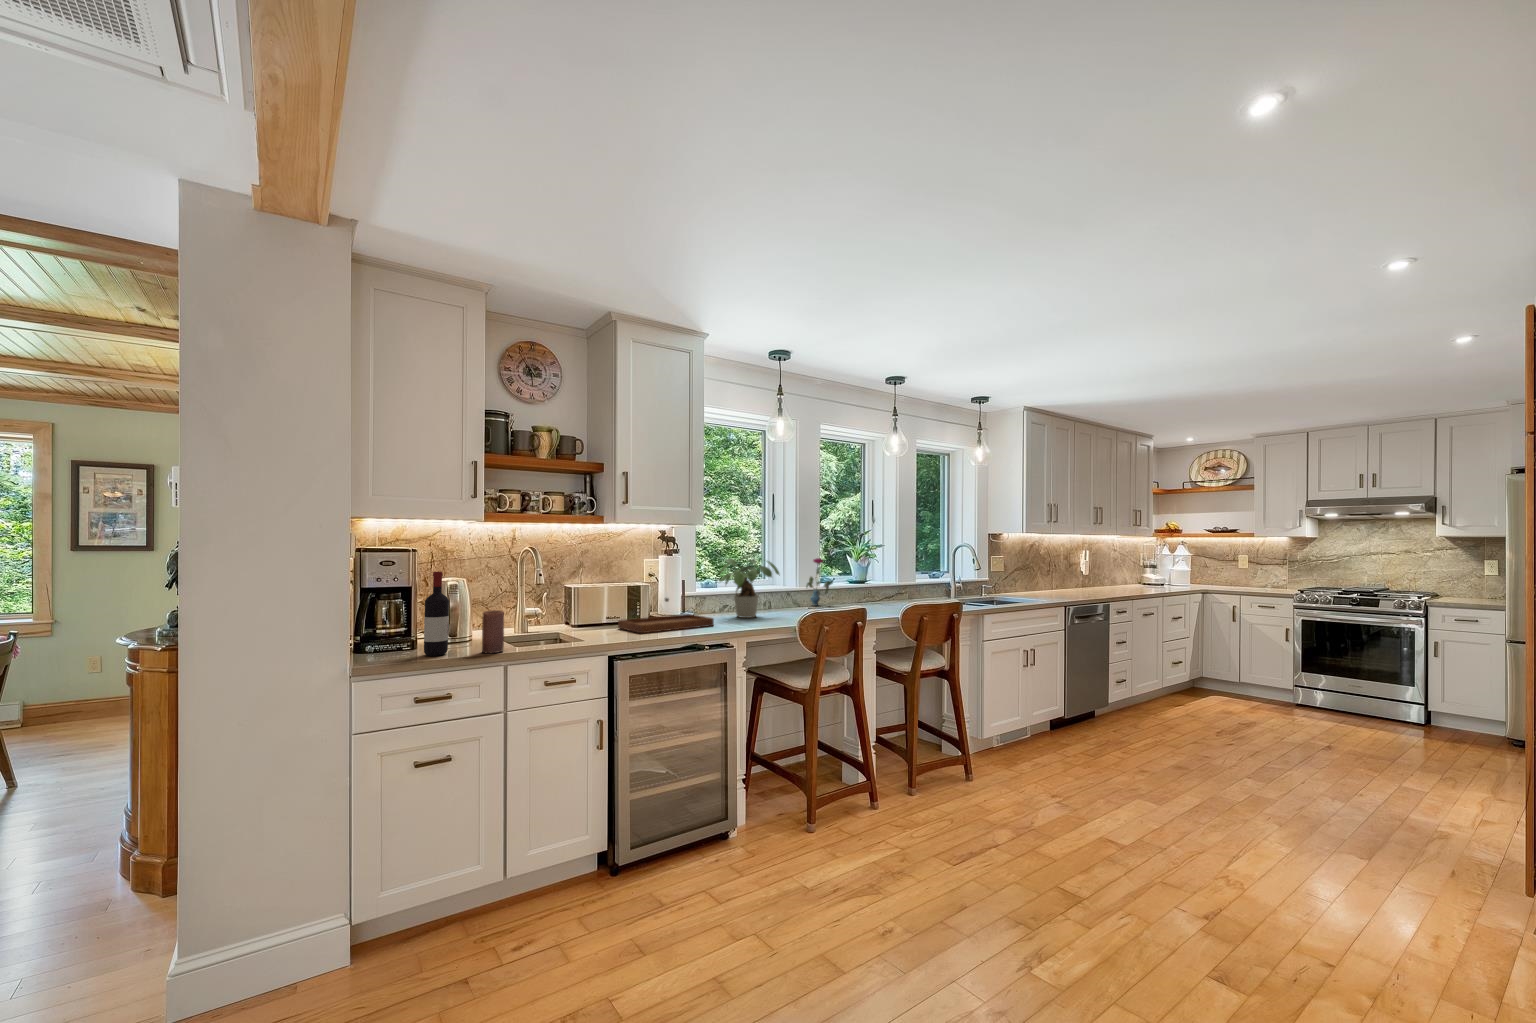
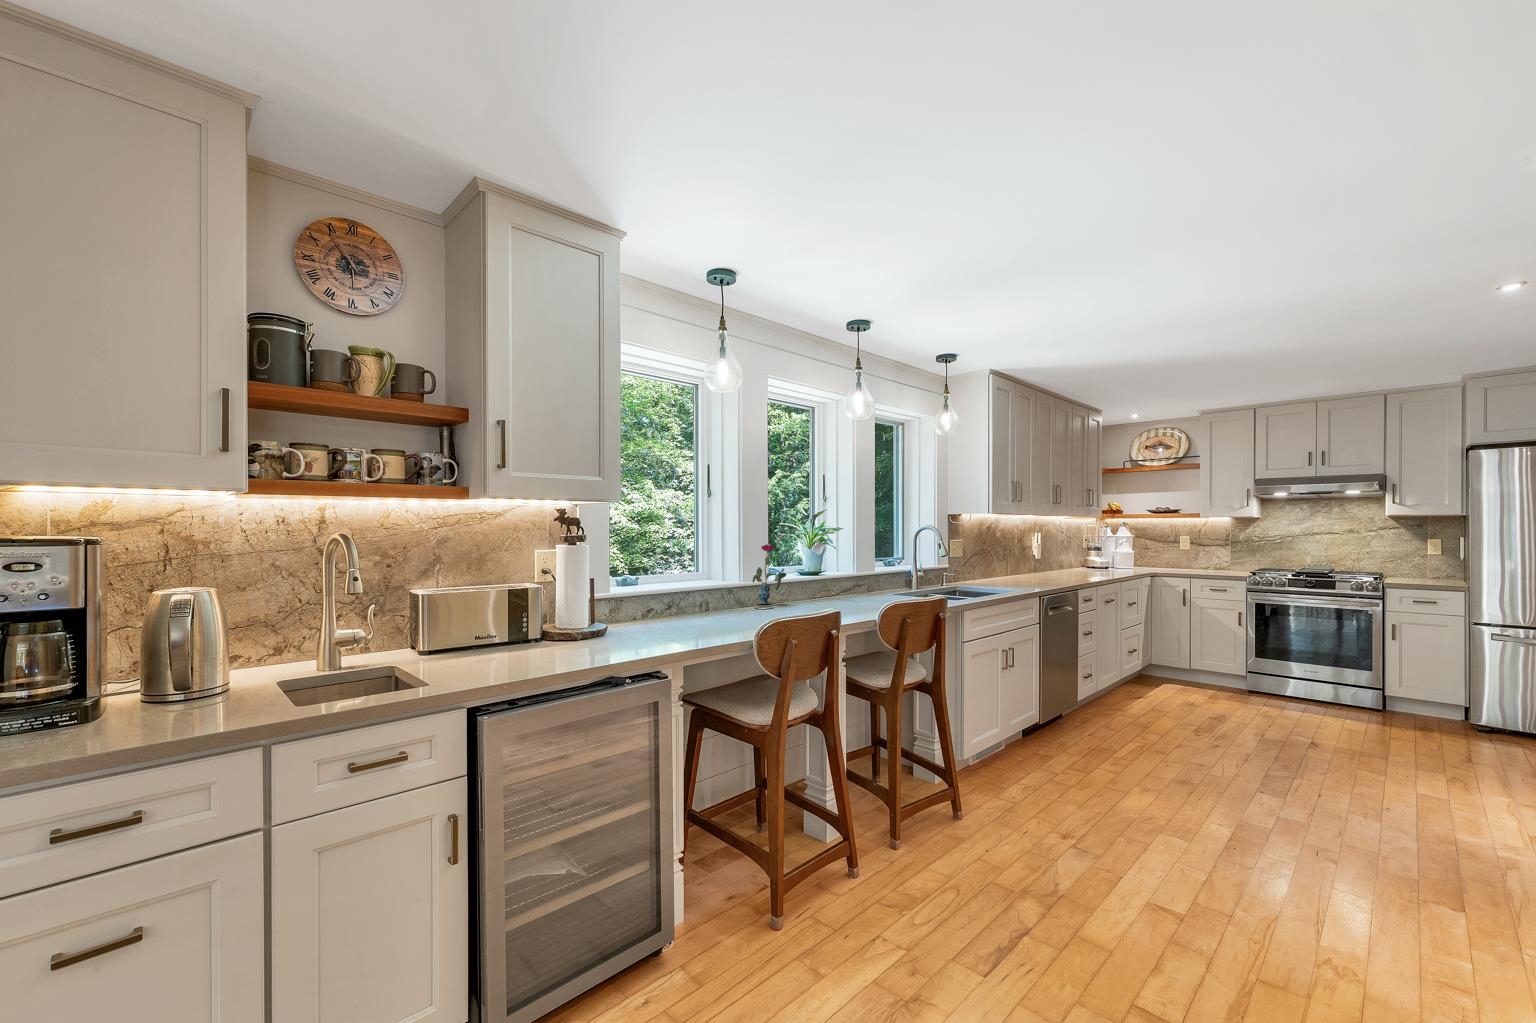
potted plant: present [719,556,779,618] -> none [642,543,725,627]
wine bottle: present [424,572,449,656] -> none [86,581,146,740]
tray: present [618,597,714,633] -> none [492,605,637,663]
candle: present [482,610,504,653] -> none [215,646,262,727]

